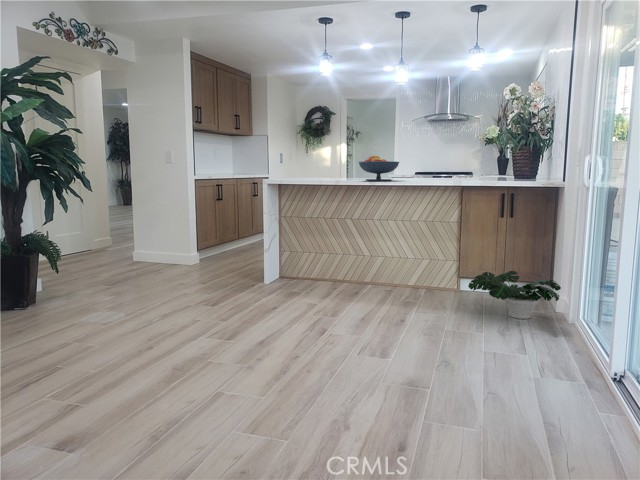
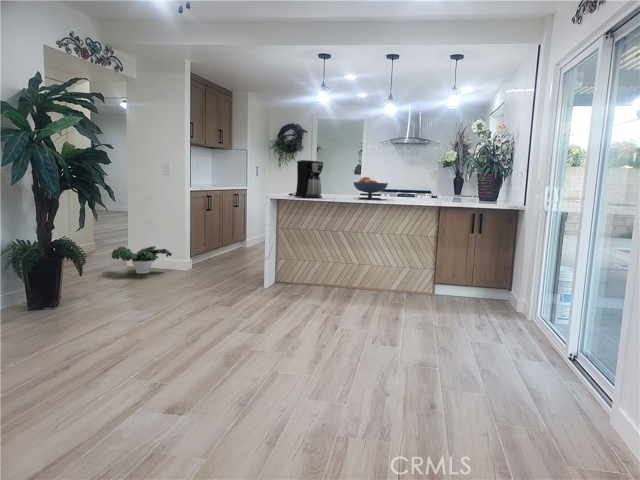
coffee maker: none [288,139,325,181] -> present [288,160,323,197]
potted plant: present [468,271,561,319] -> present [112,246,172,274]

